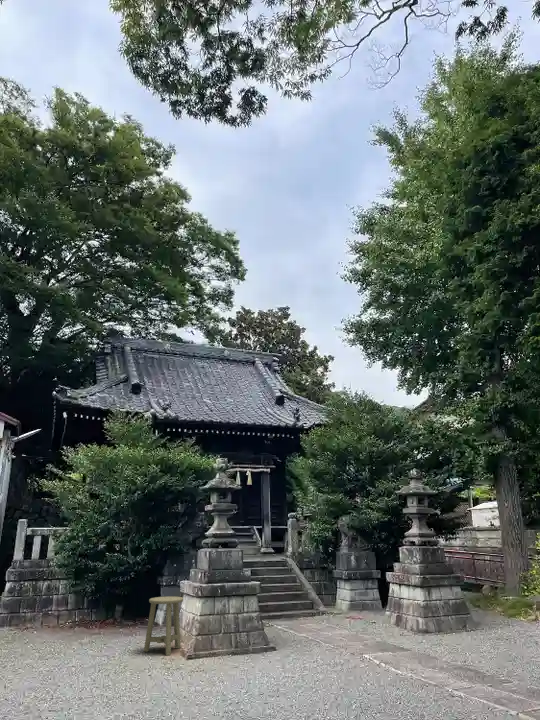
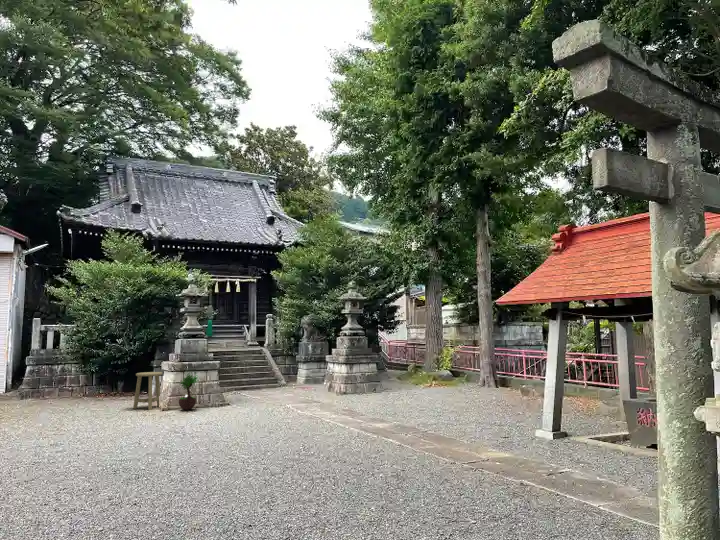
potted tree: none [208,599,238,658] -> present [179,374,199,410]

